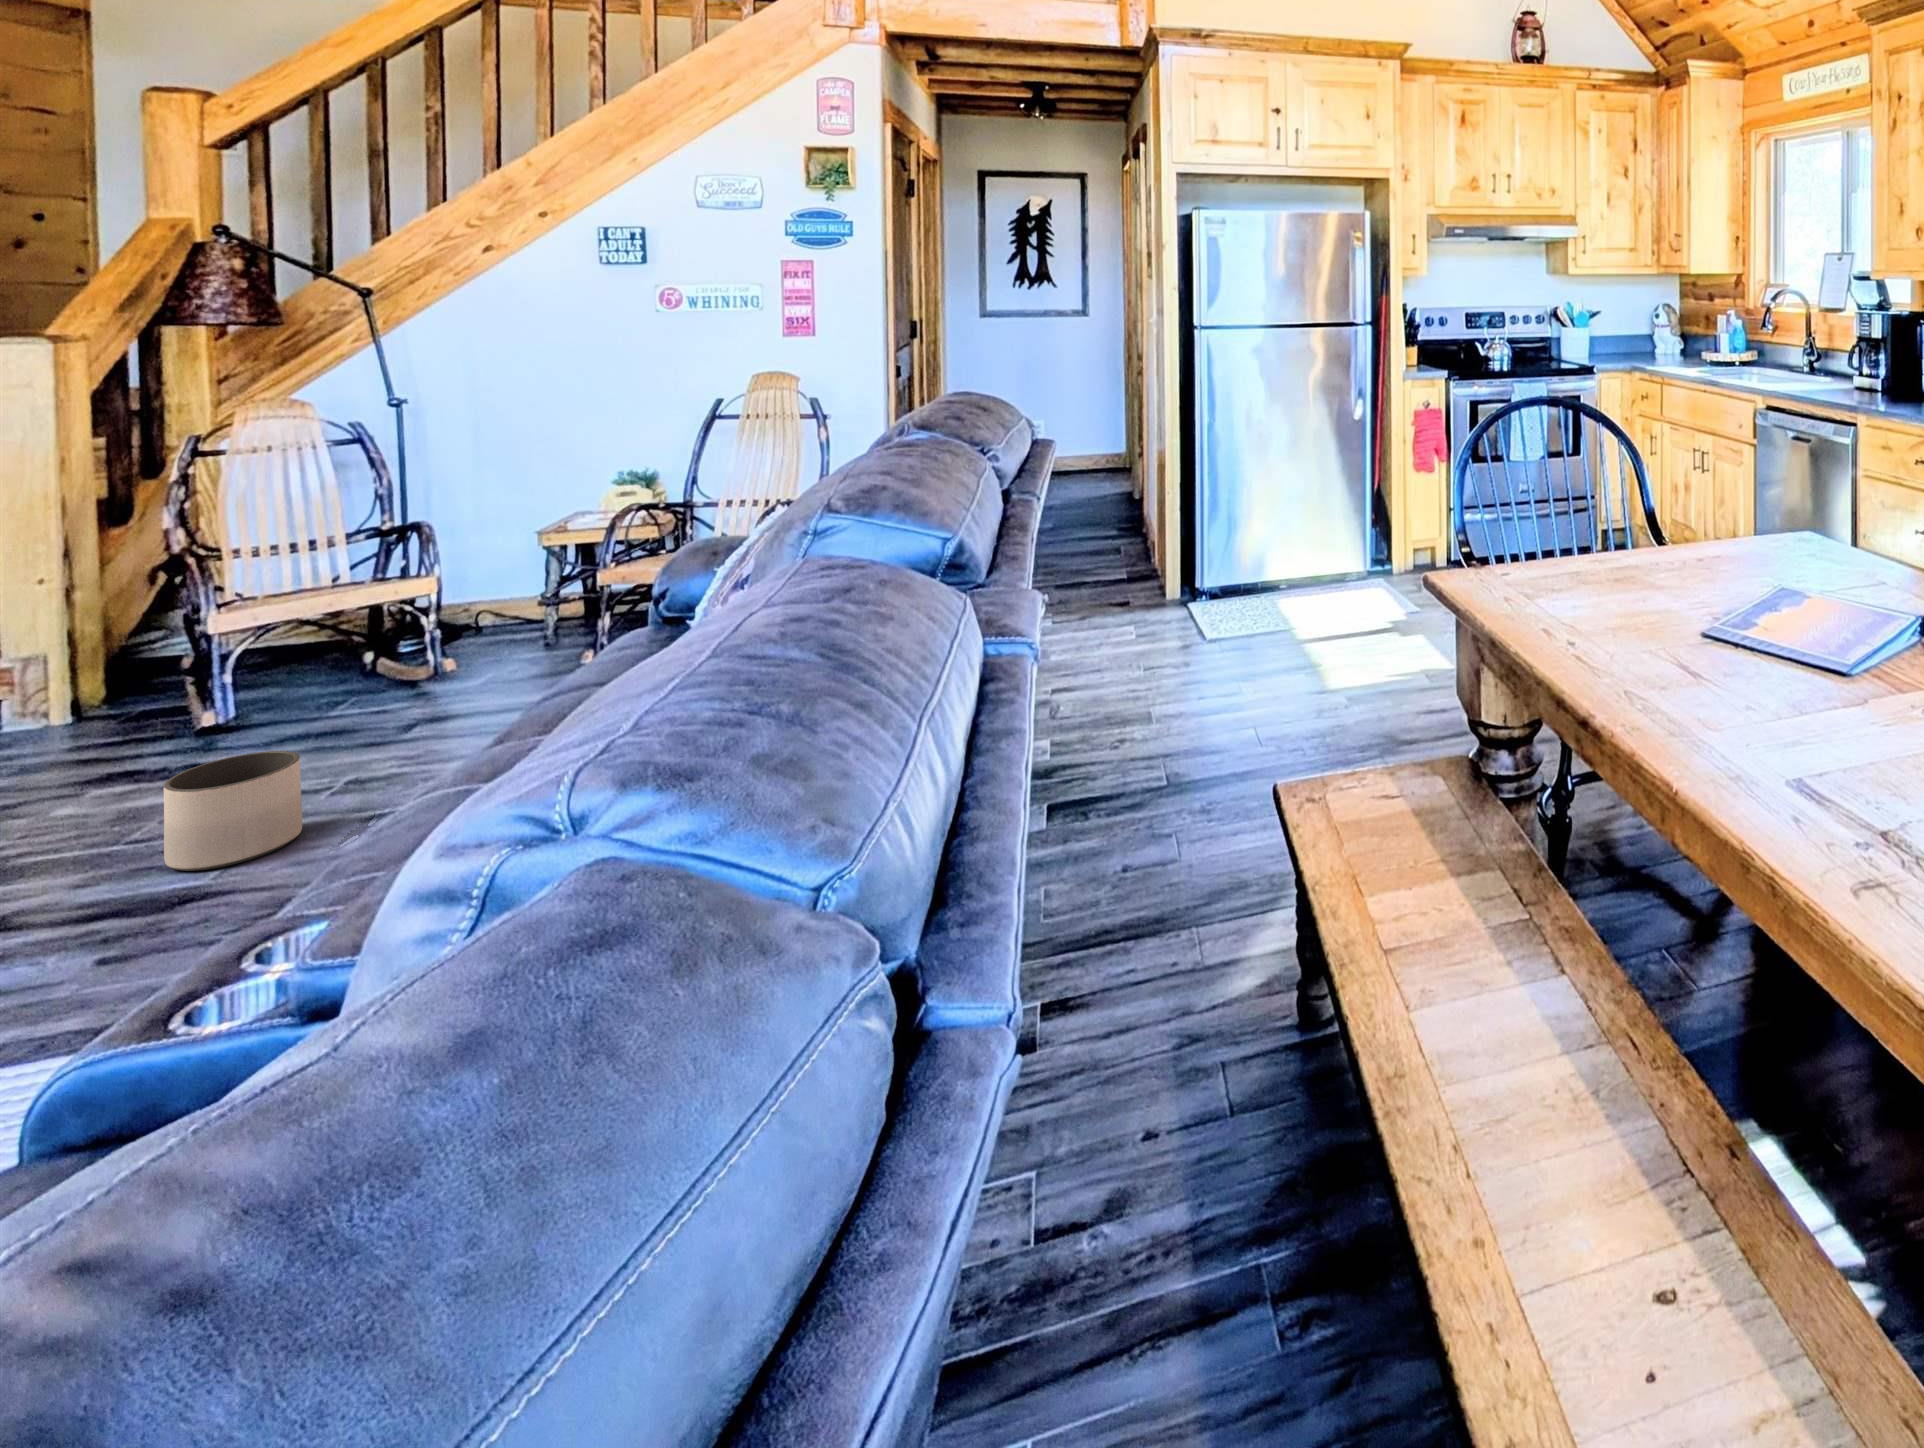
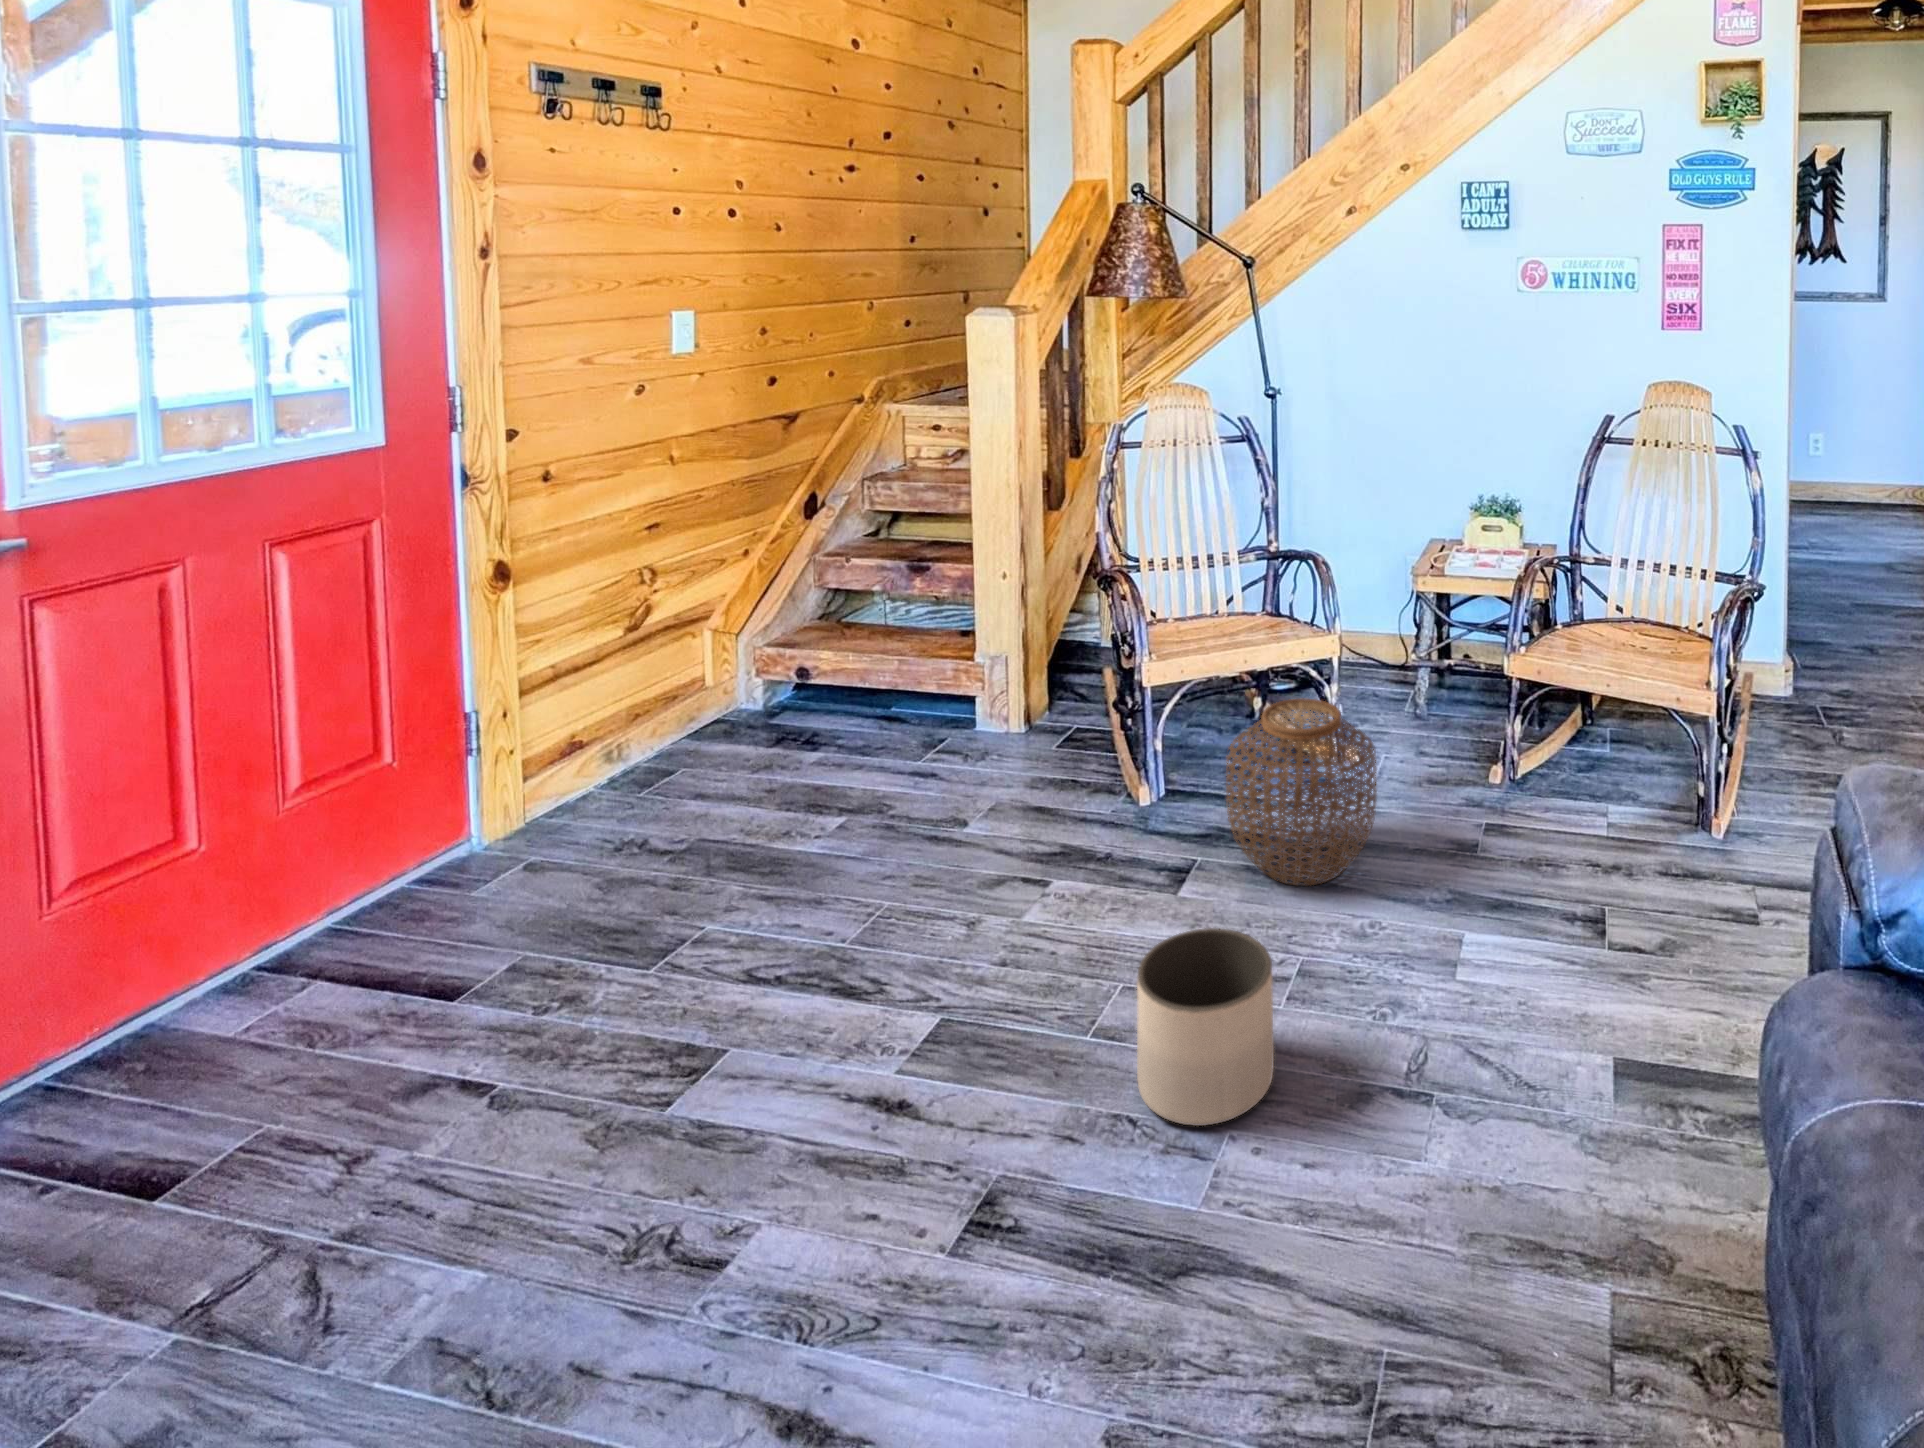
woven basket: none [296,618,454,754] -> present [1226,699,1377,886]

